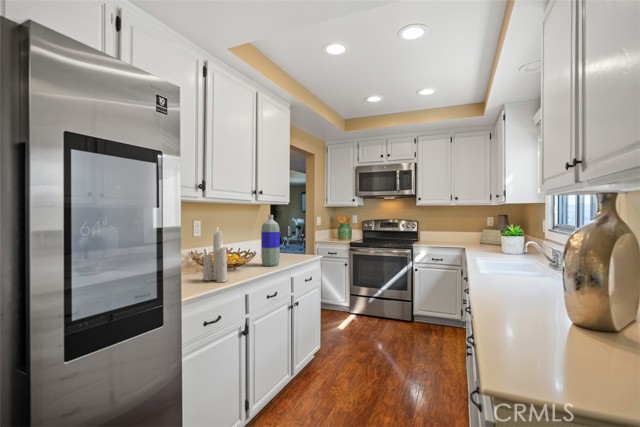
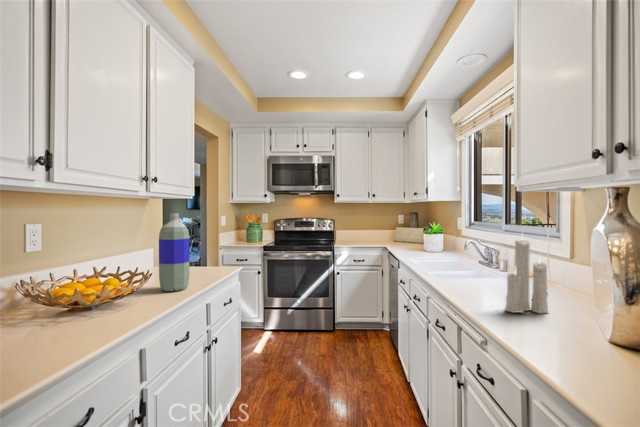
candle: present [202,231,228,282] -> present [505,239,549,313]

